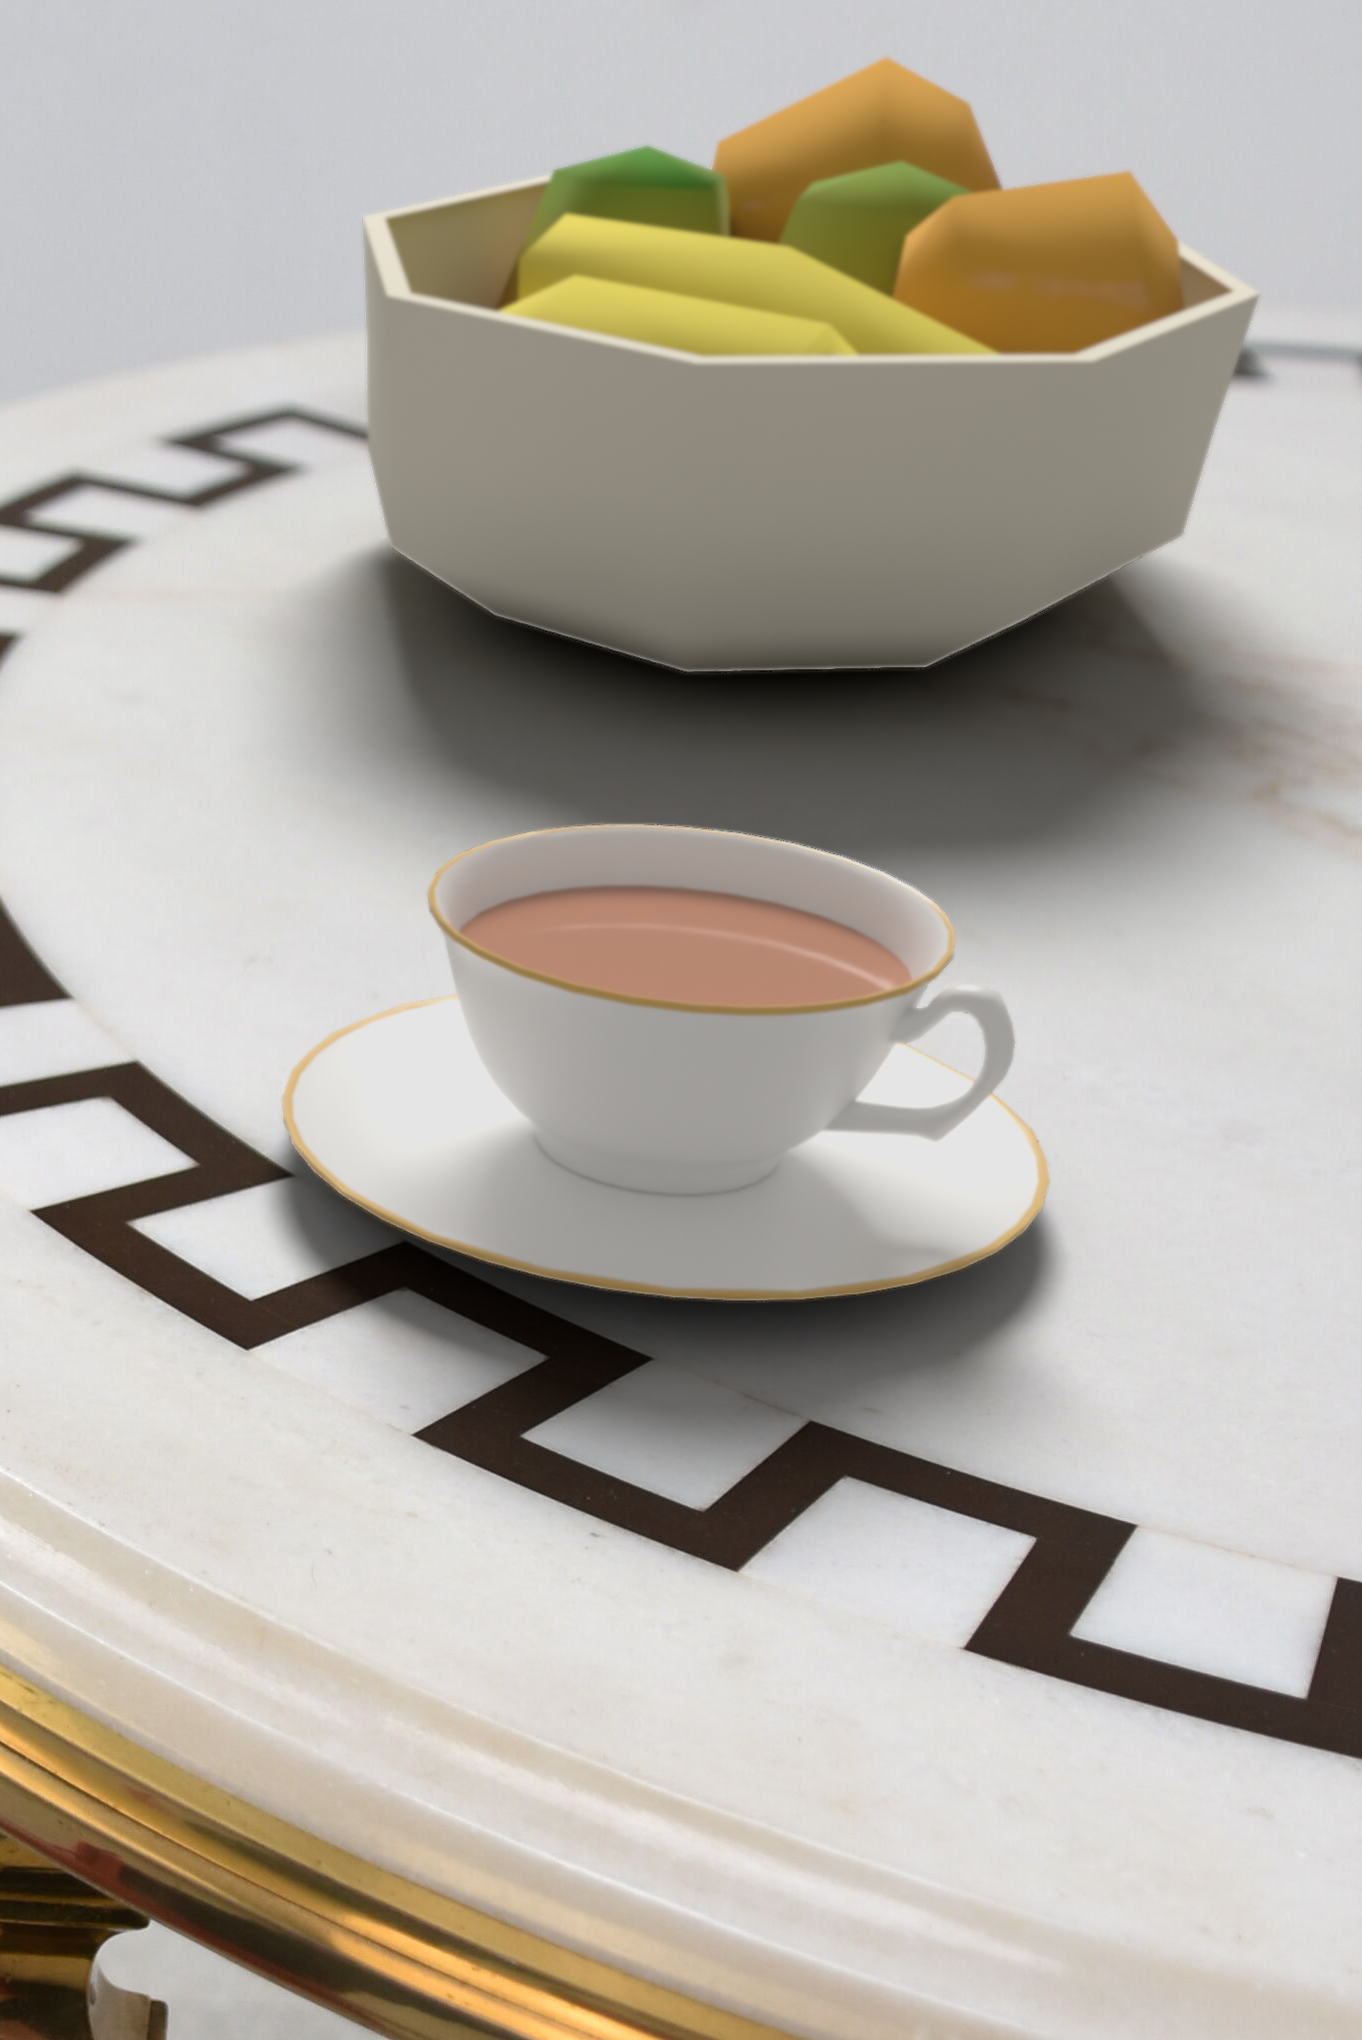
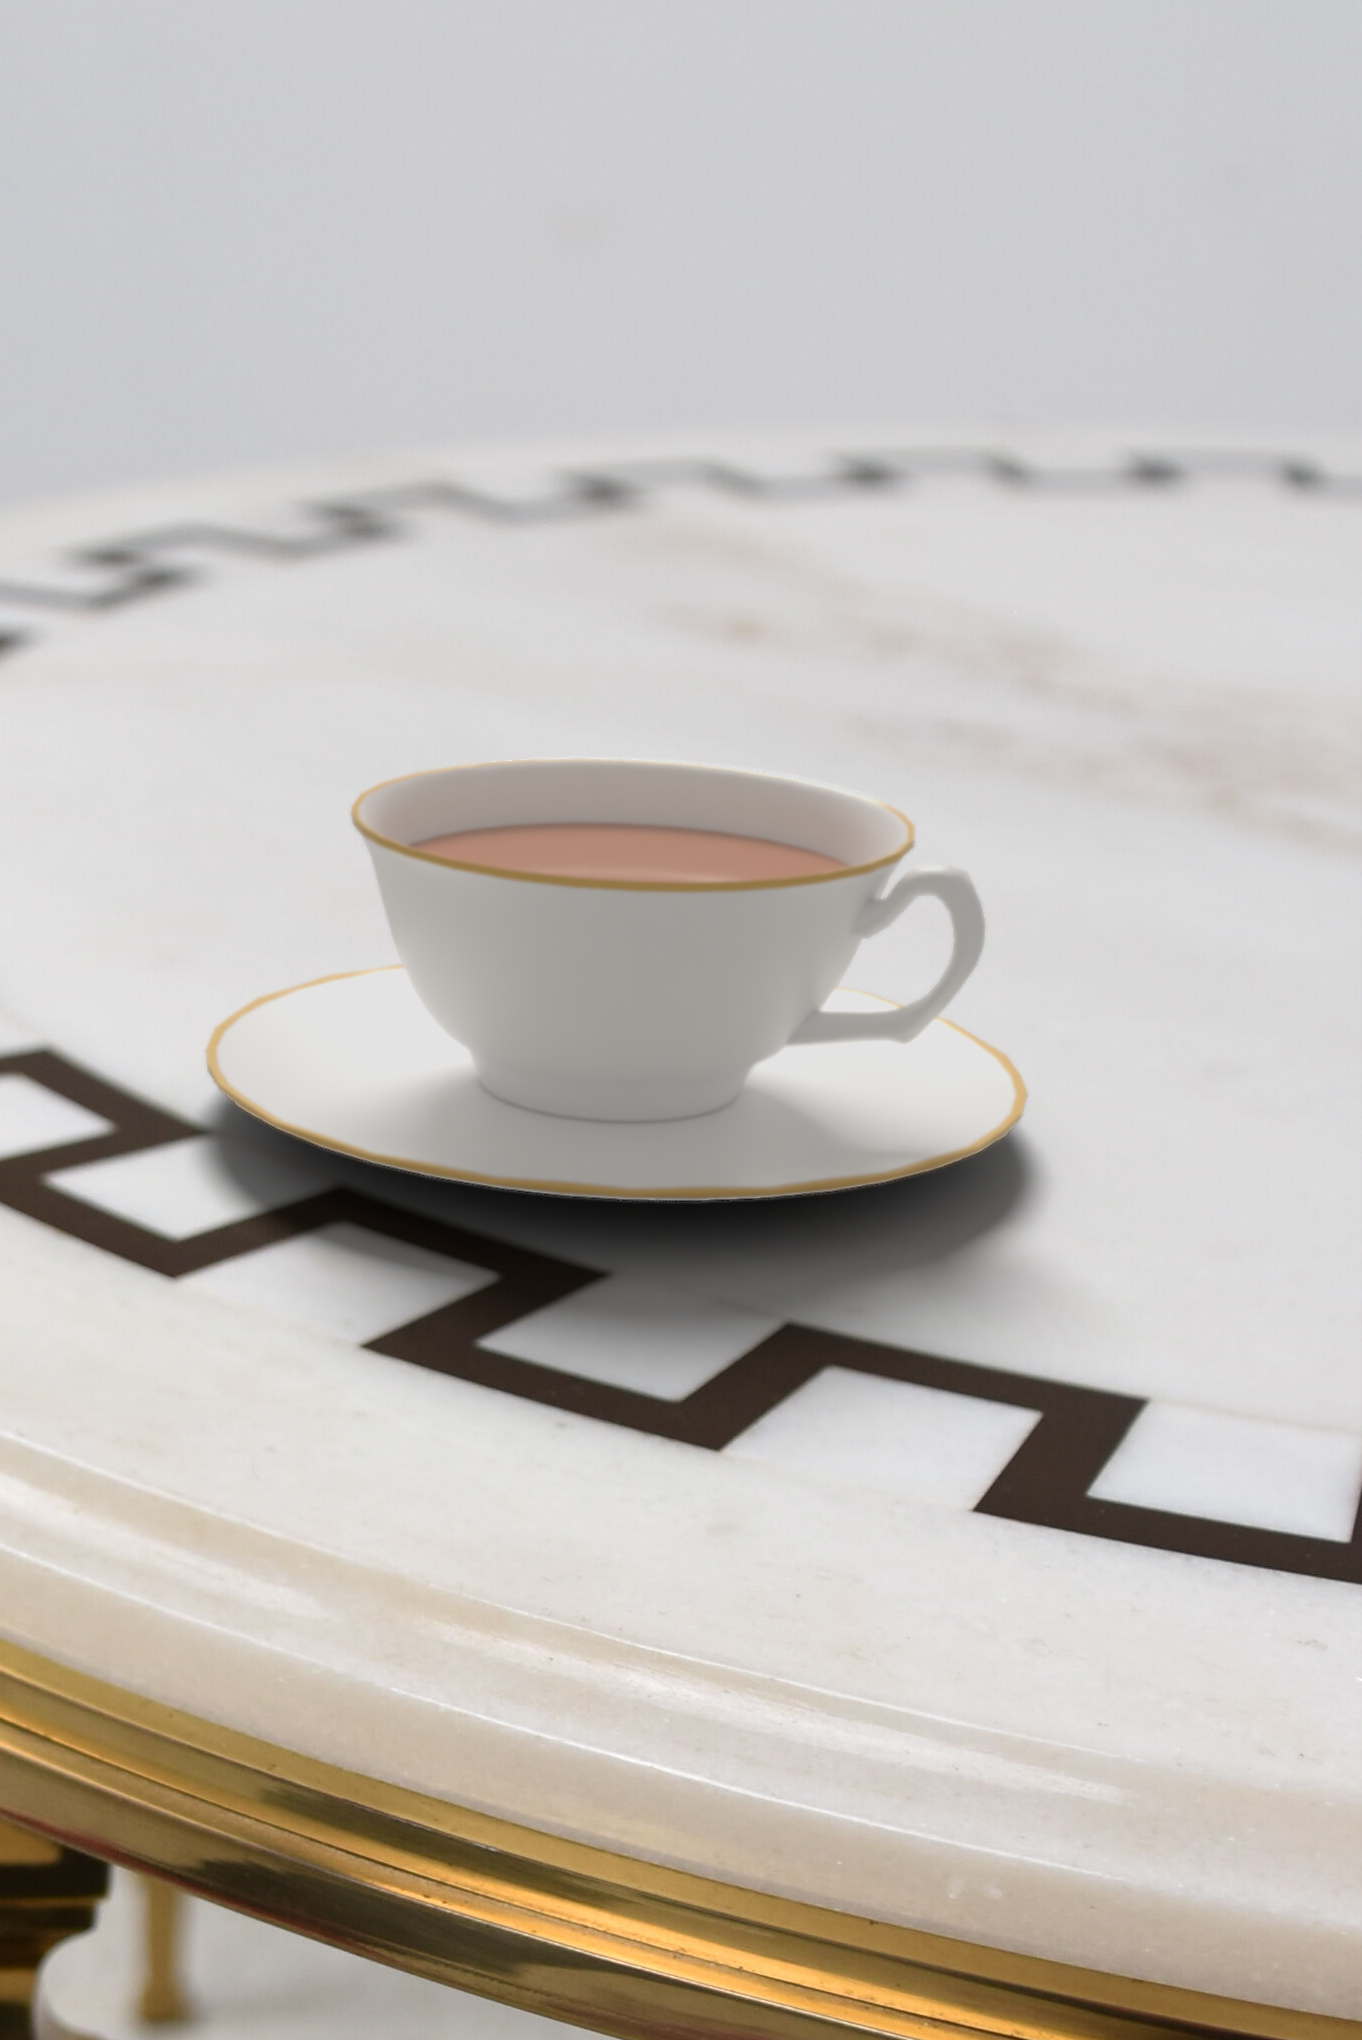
fruit bowl: present [363,57,1259,672] -> none [258,123,1179,714]

